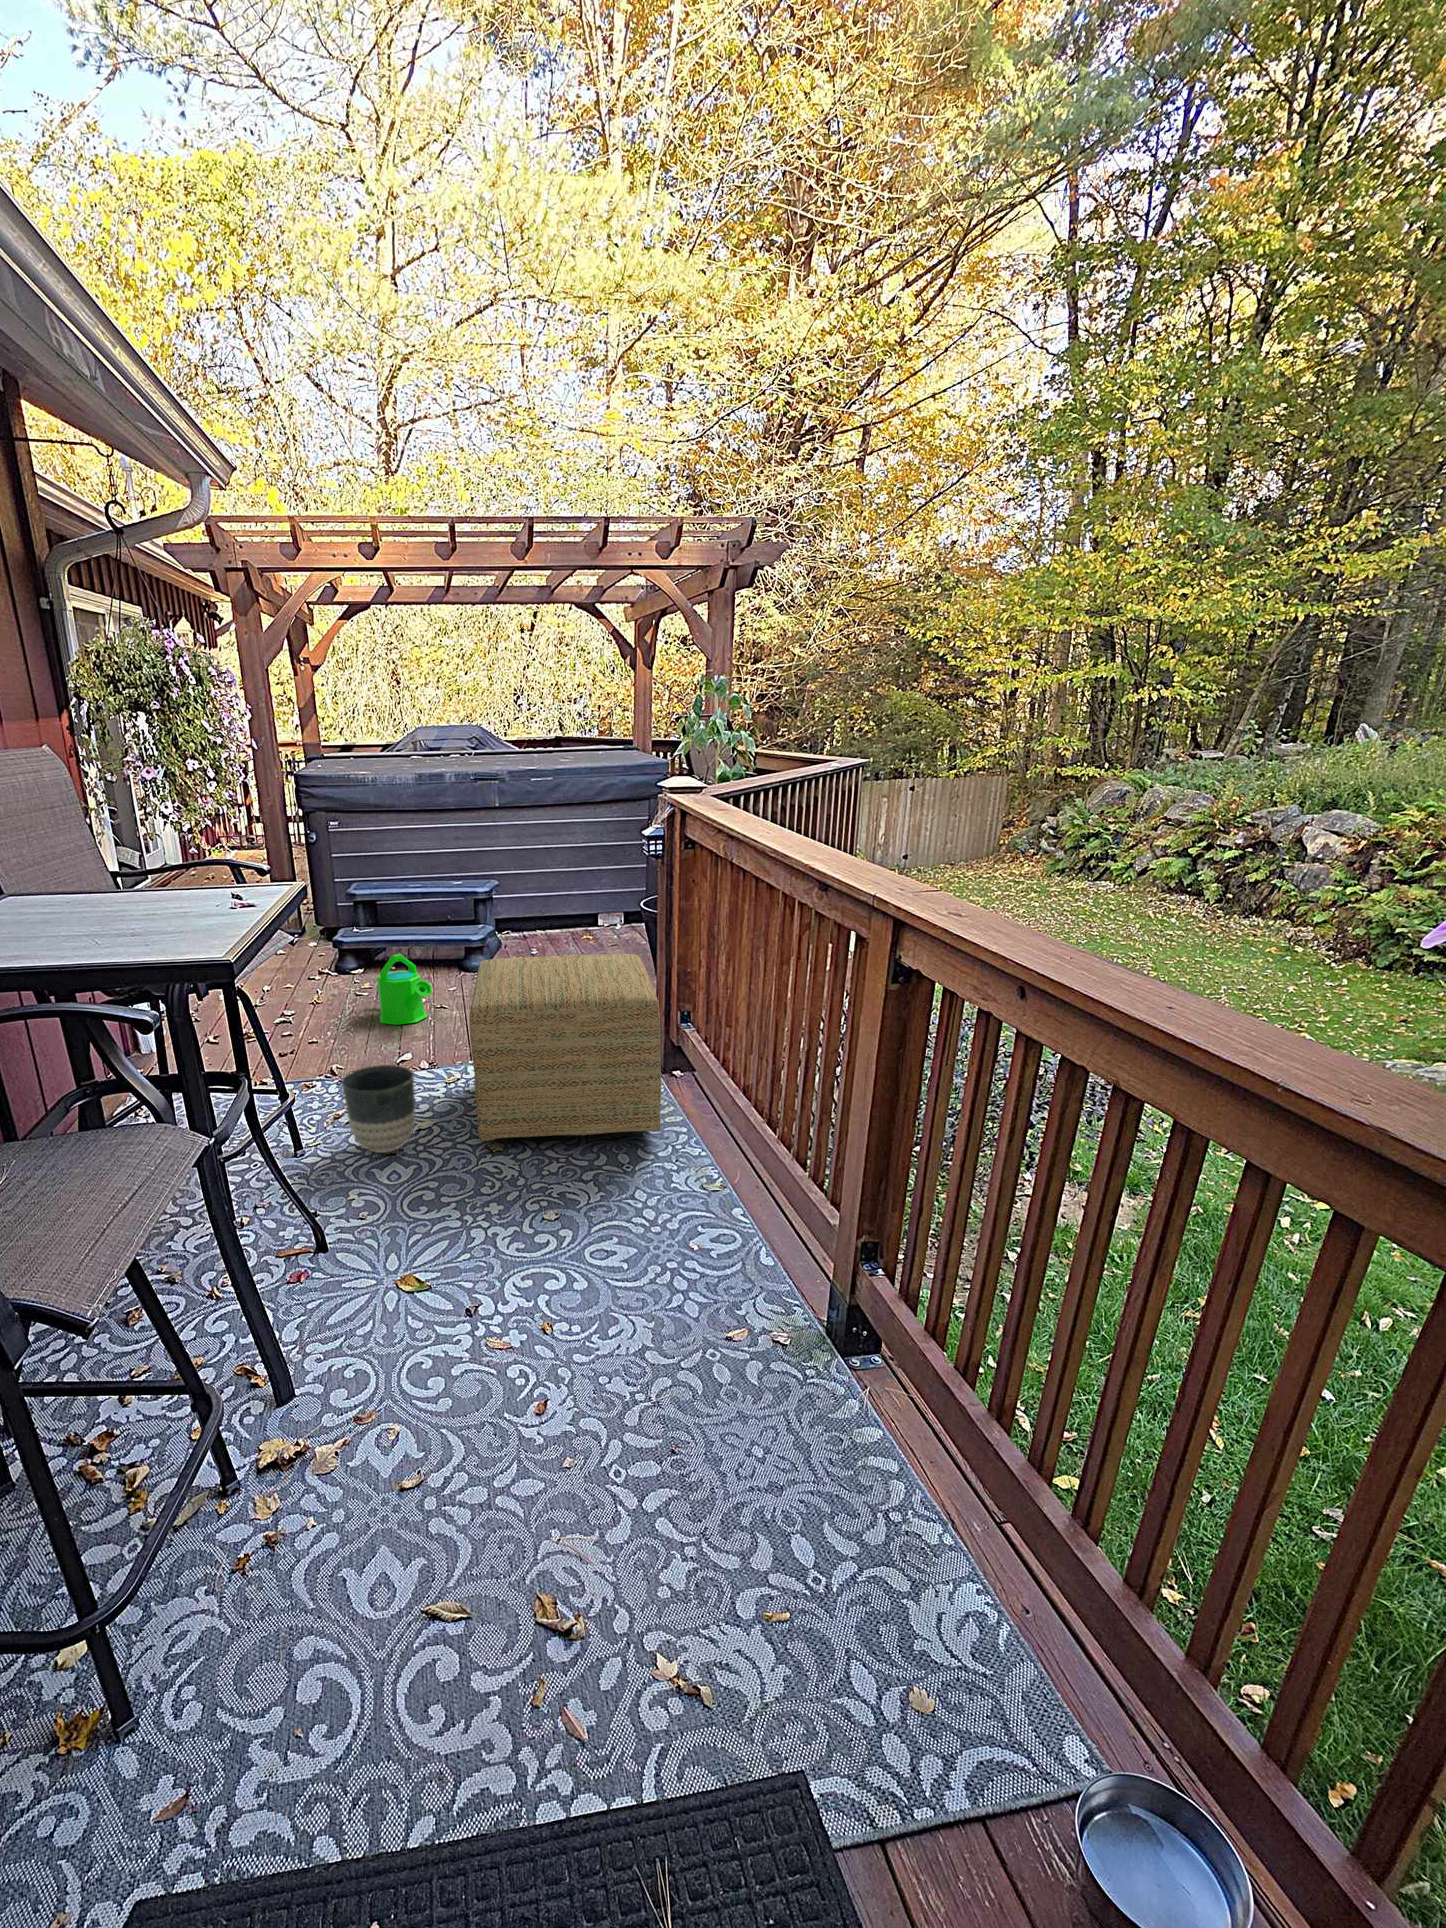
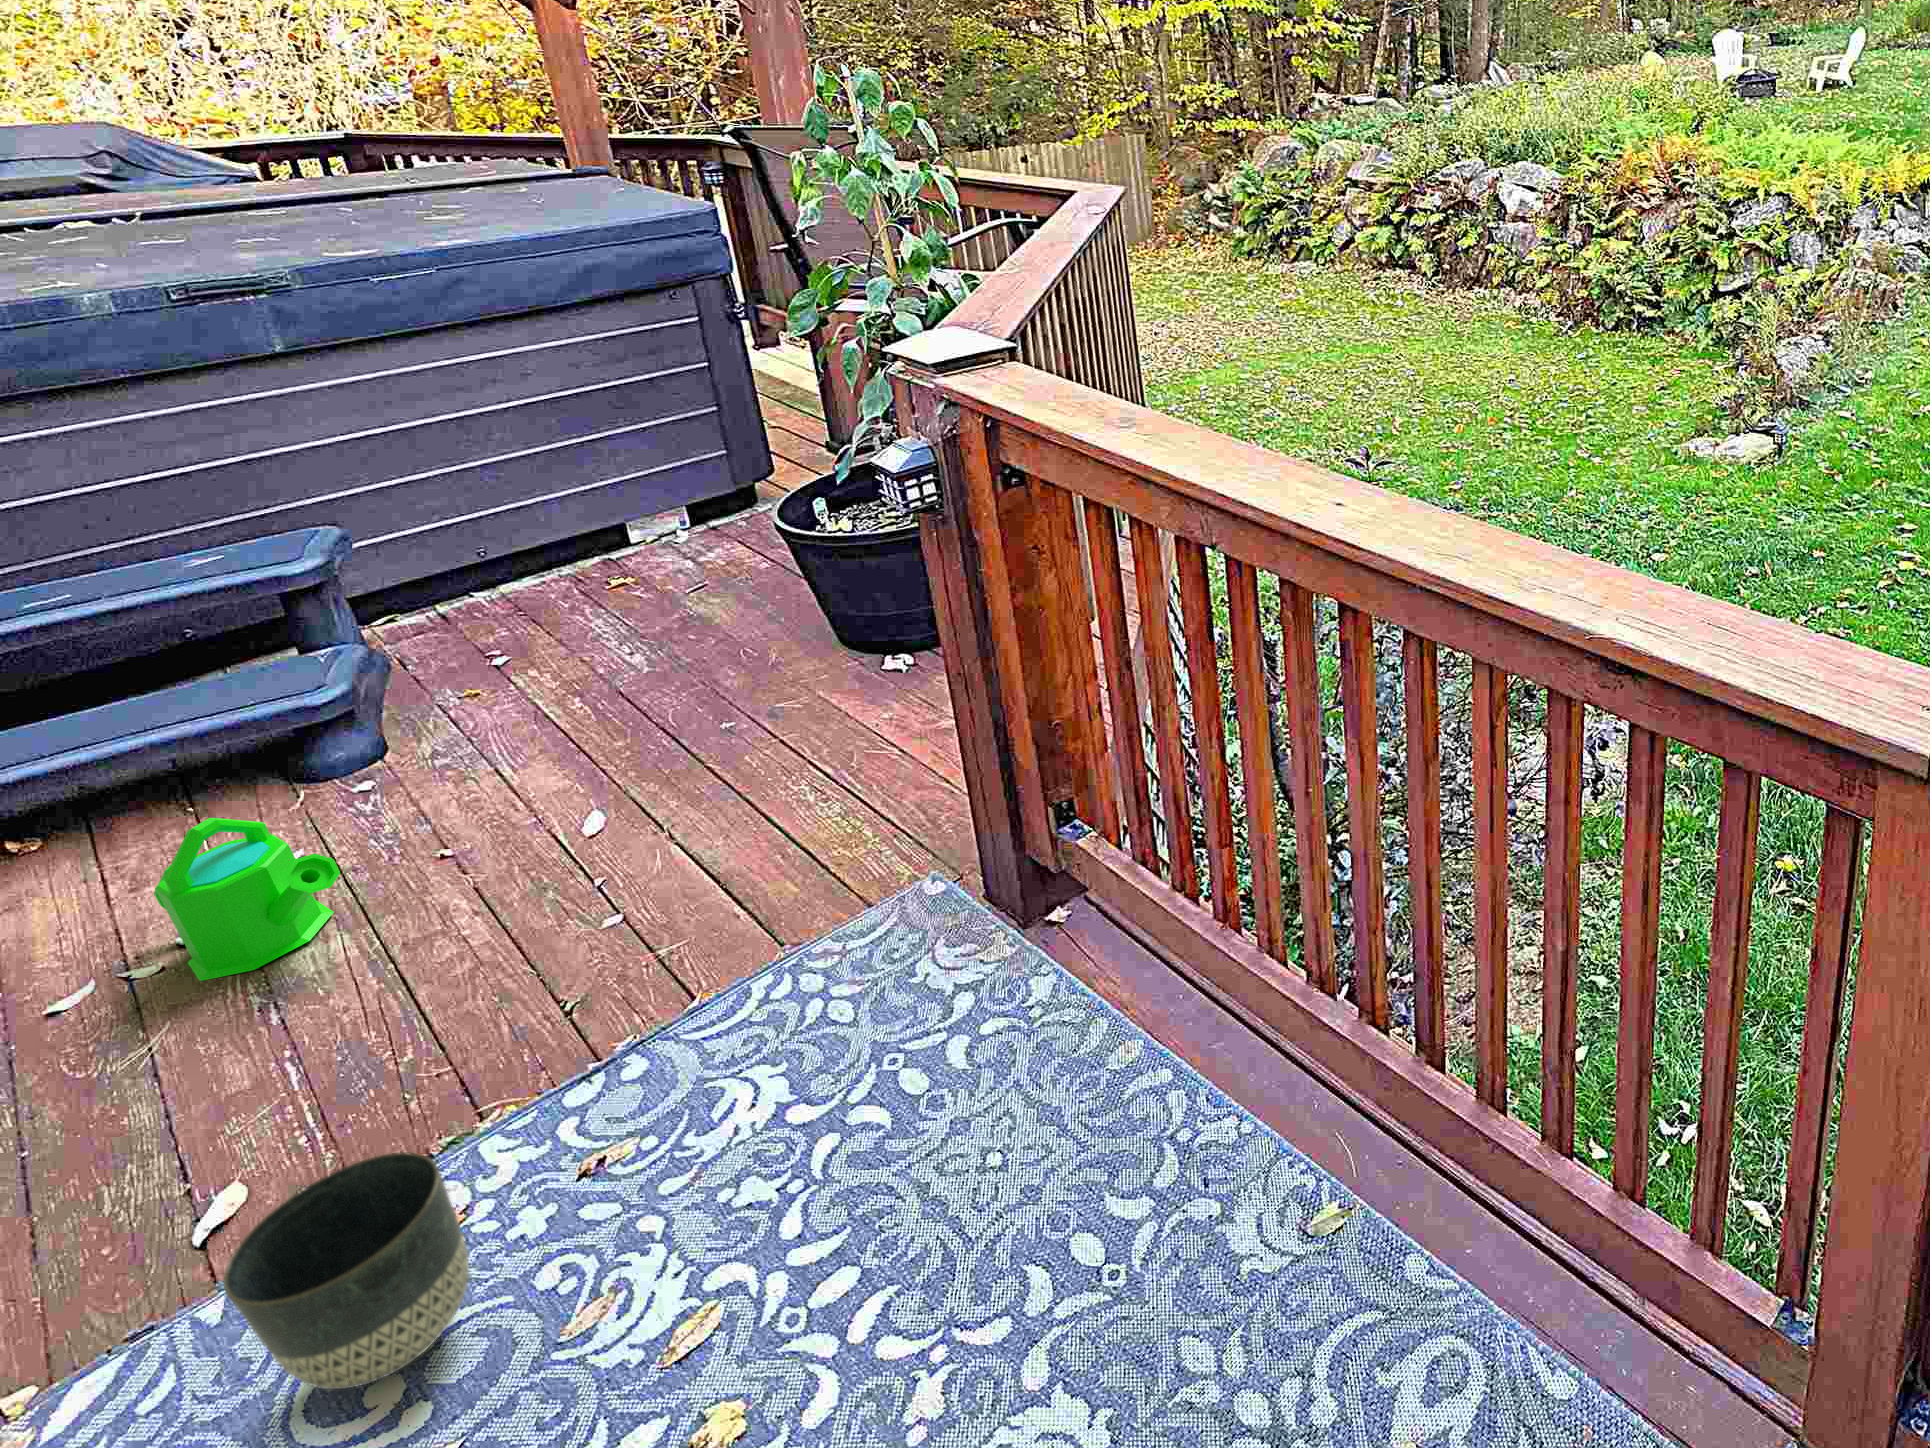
ottoman: present [469,954,661,1143] -> none [496,684,1004,1199]

